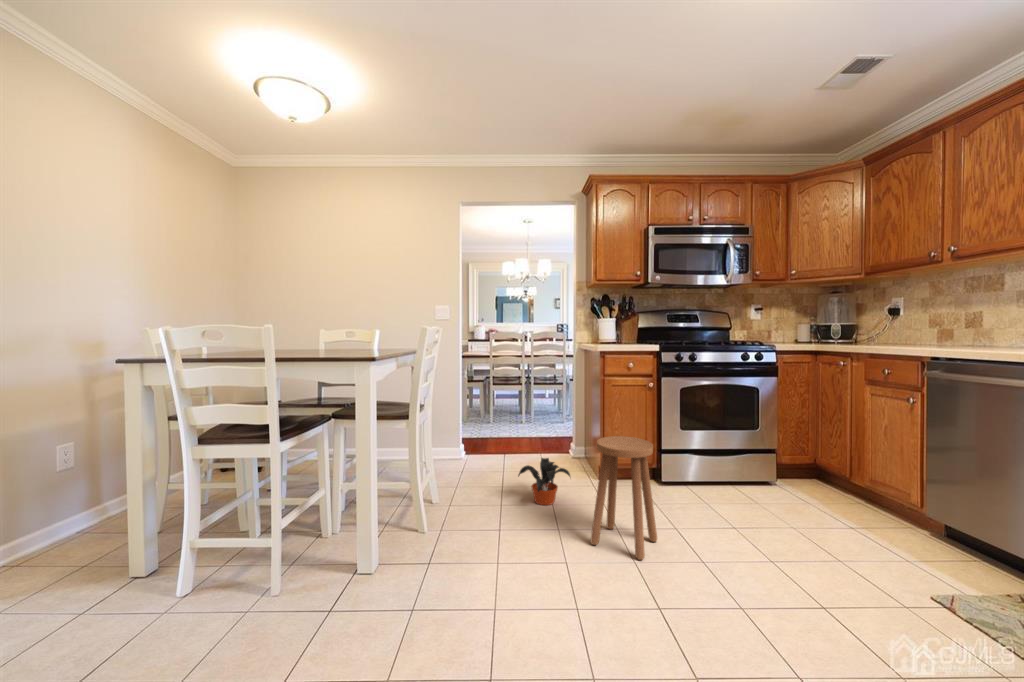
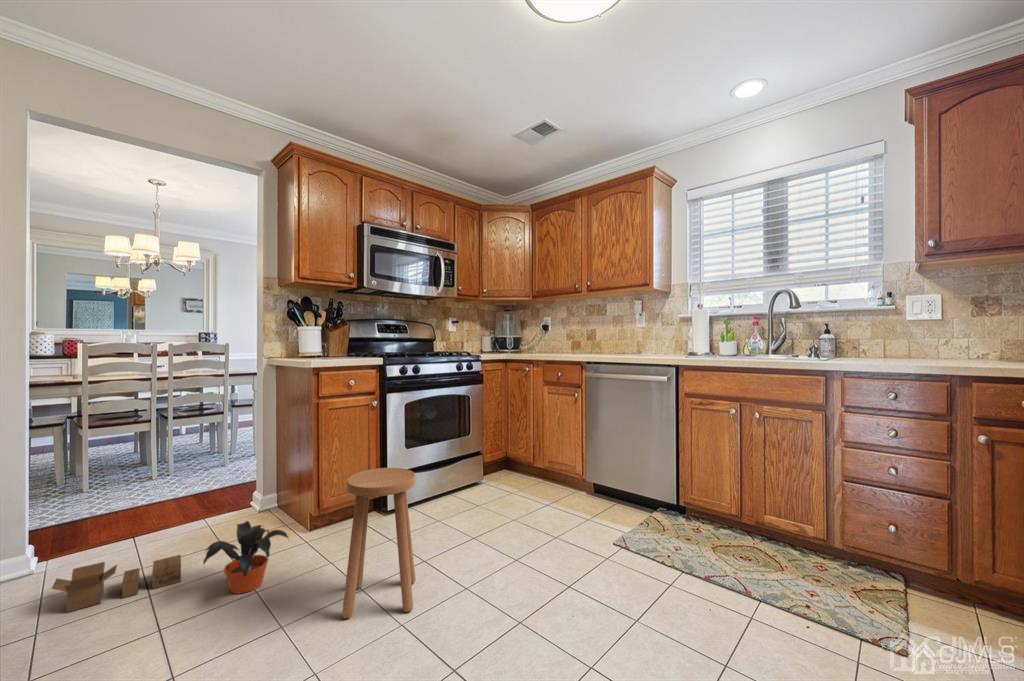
cardboard box: none [457,462,516,487] -> present [52,555,181,612]

